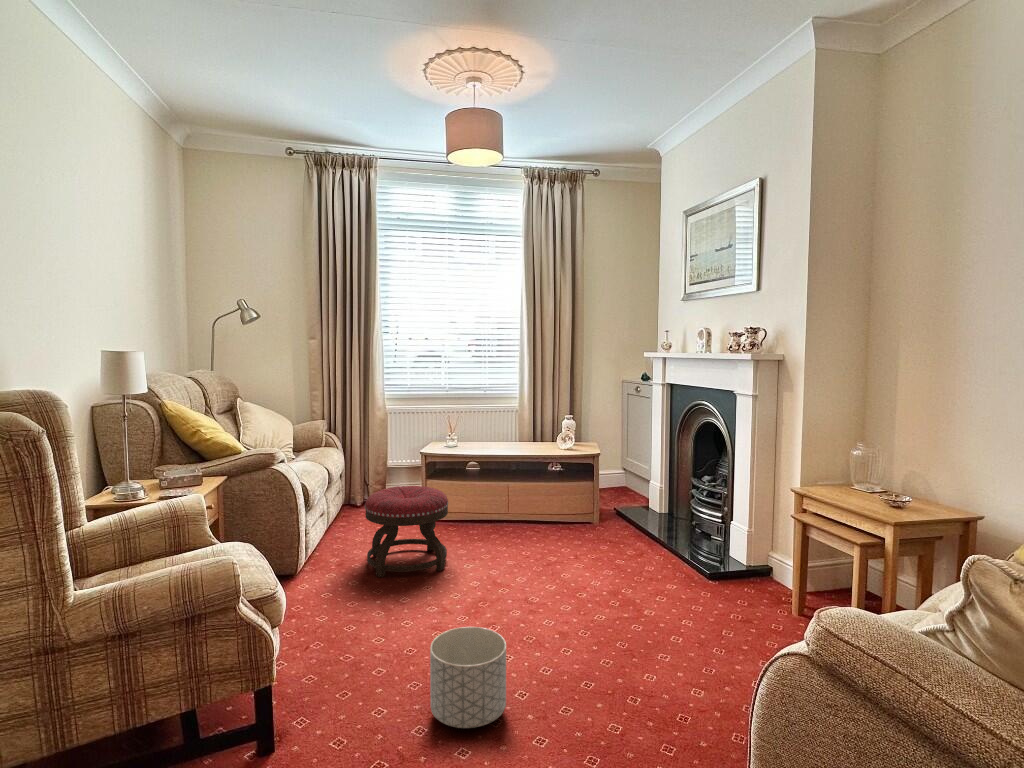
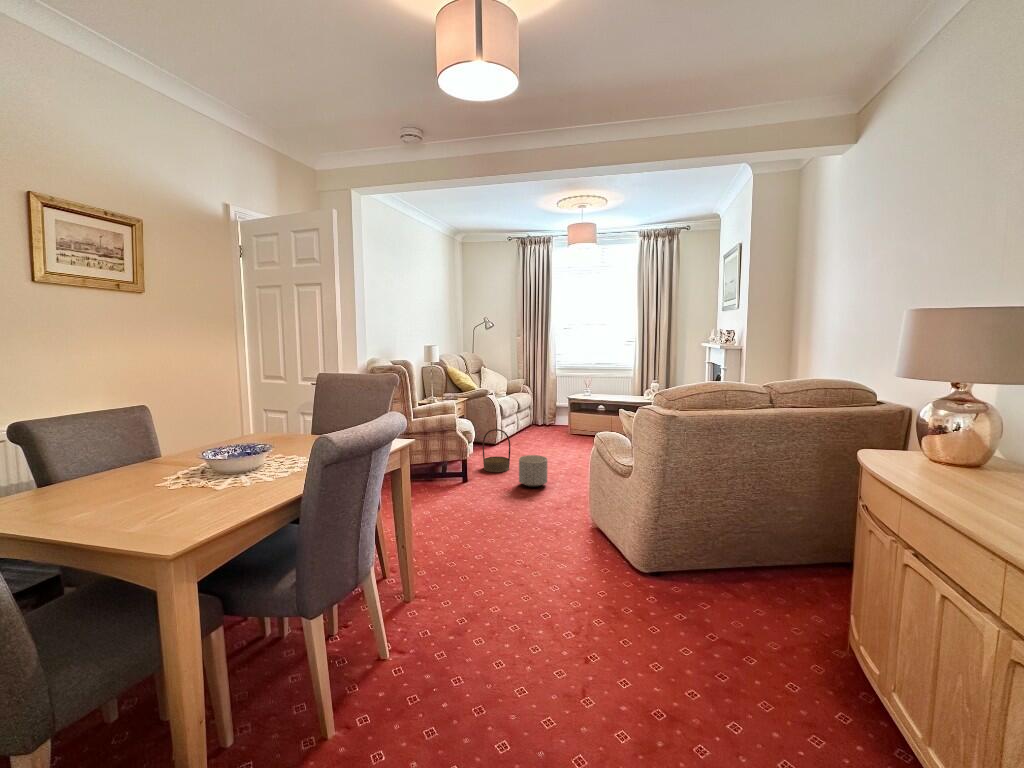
ottoman: present [365,486,448,577] -> none [526,411,566,452]
basket: none [296,561,371,681] -> present [483,429,510,472]

